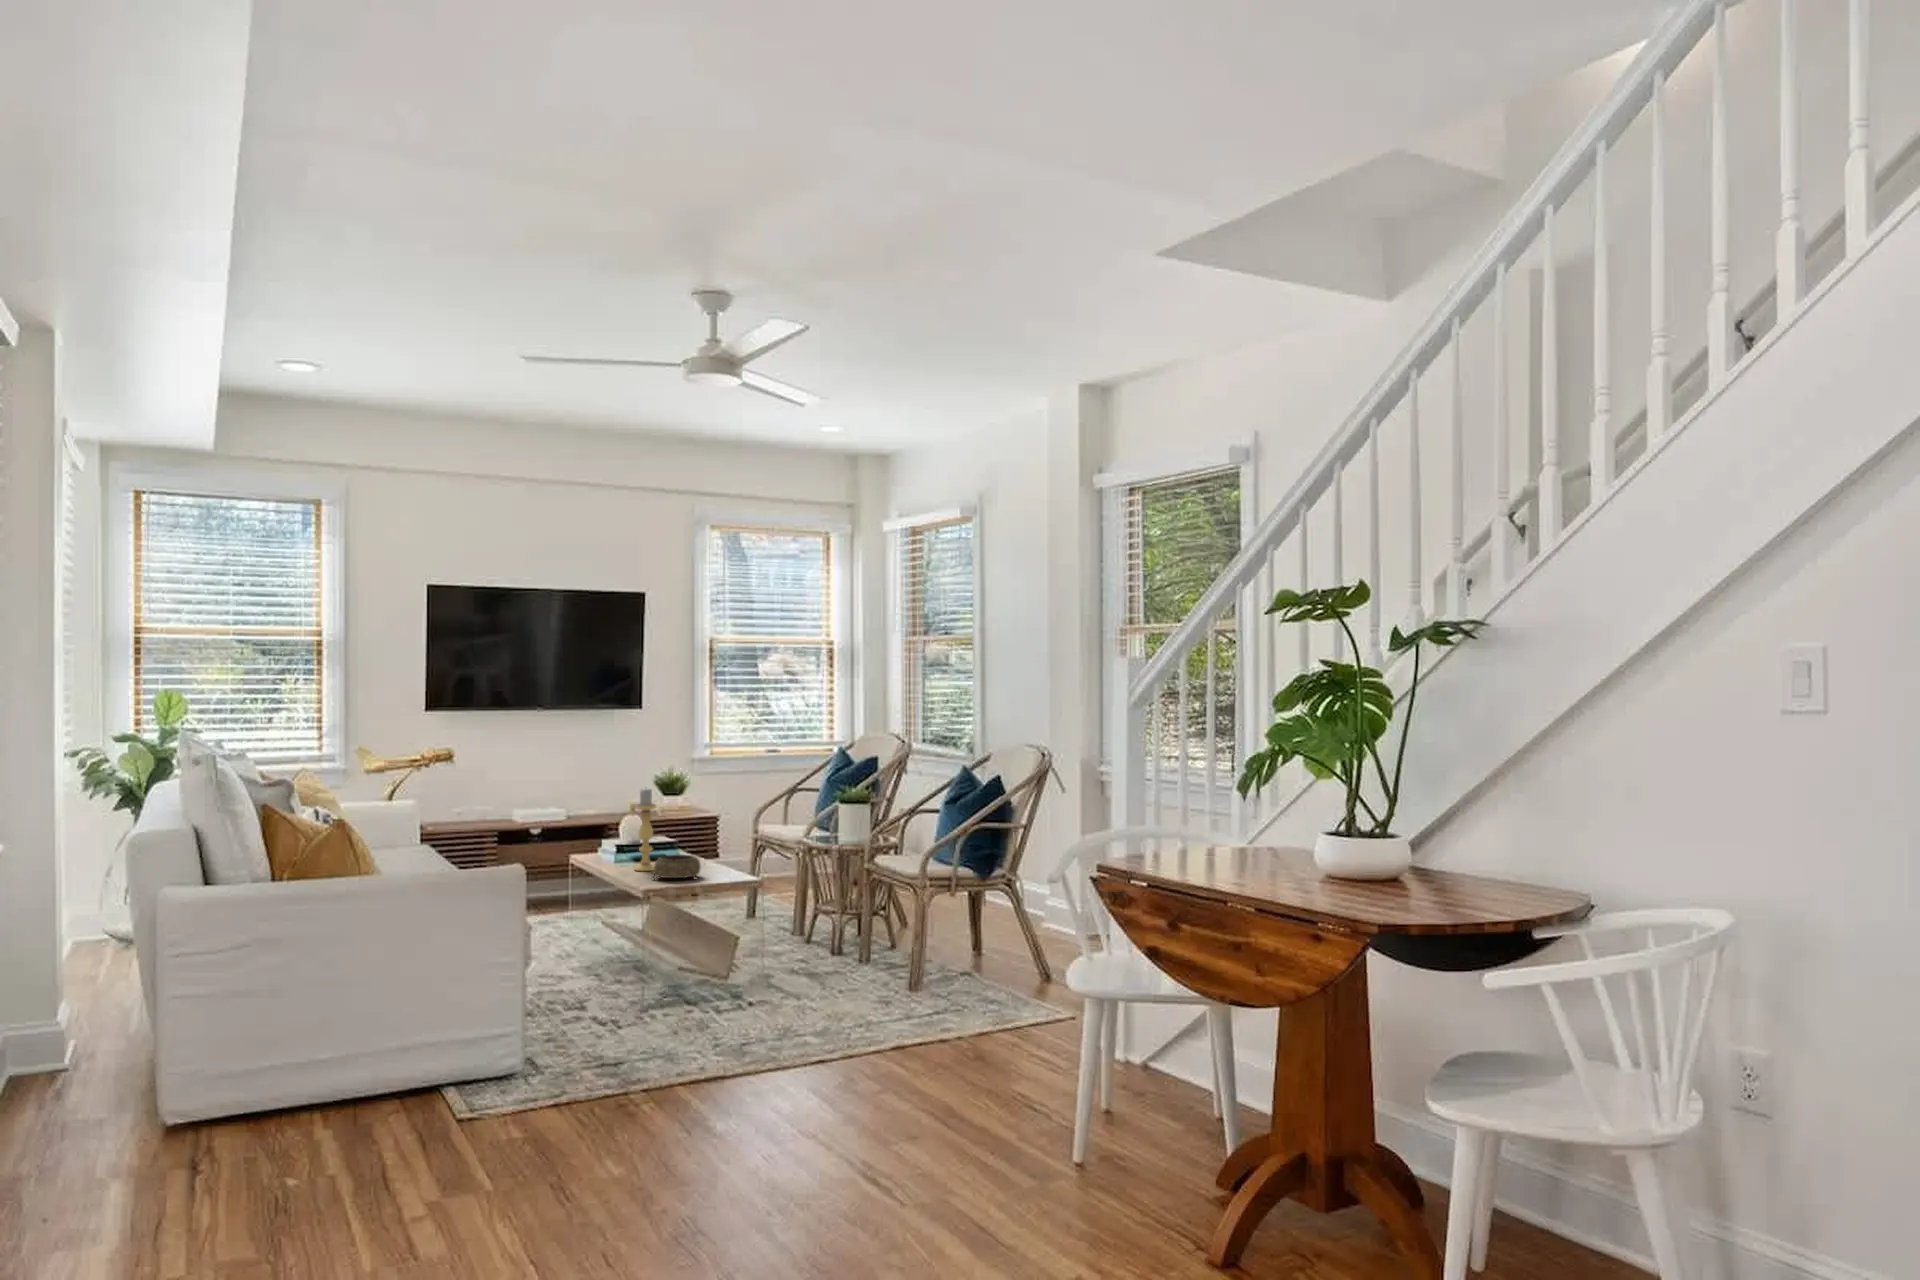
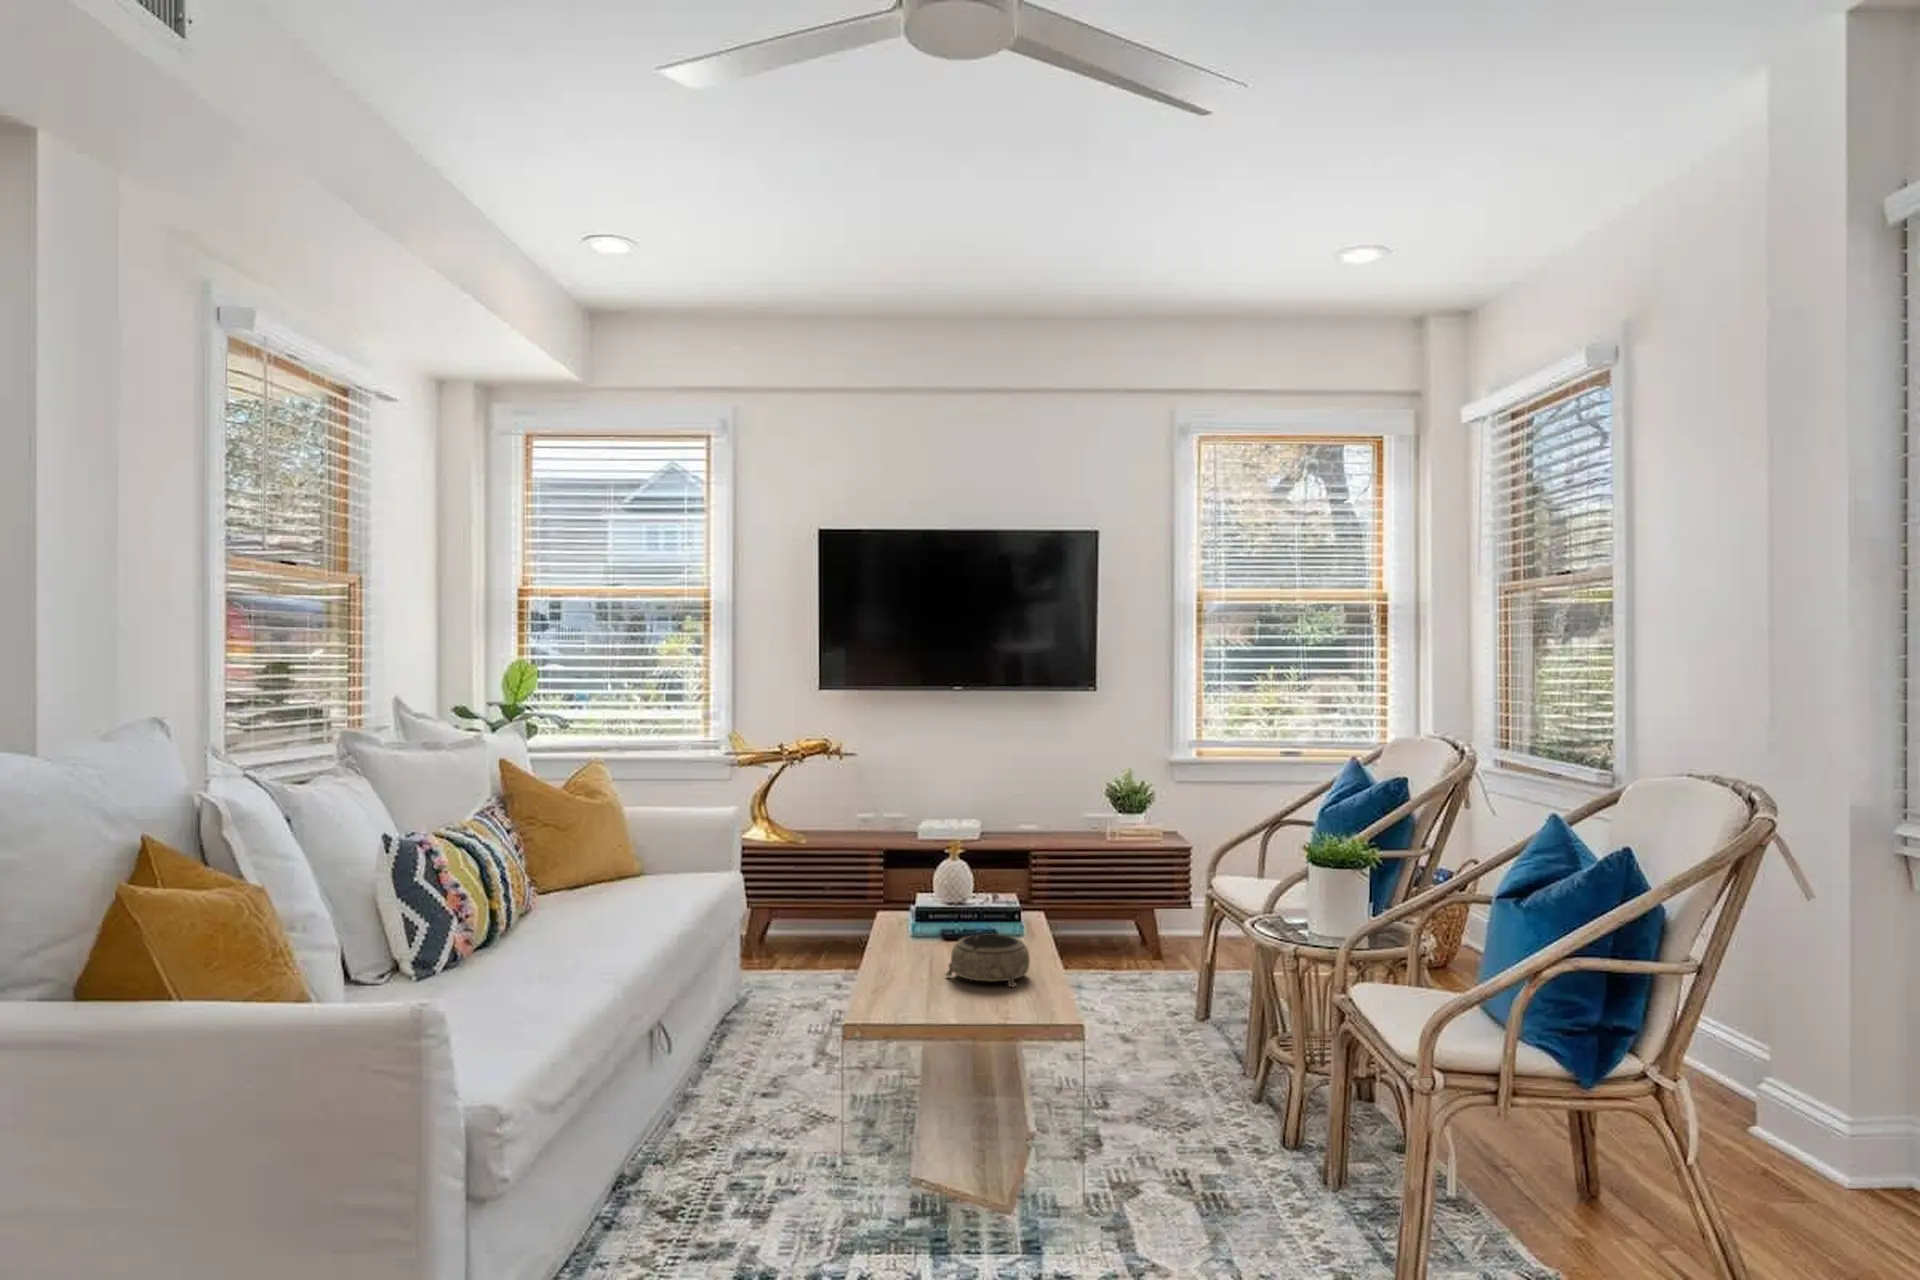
candle holder: present [634,788,657,871] -> none [950,813,987,953]

